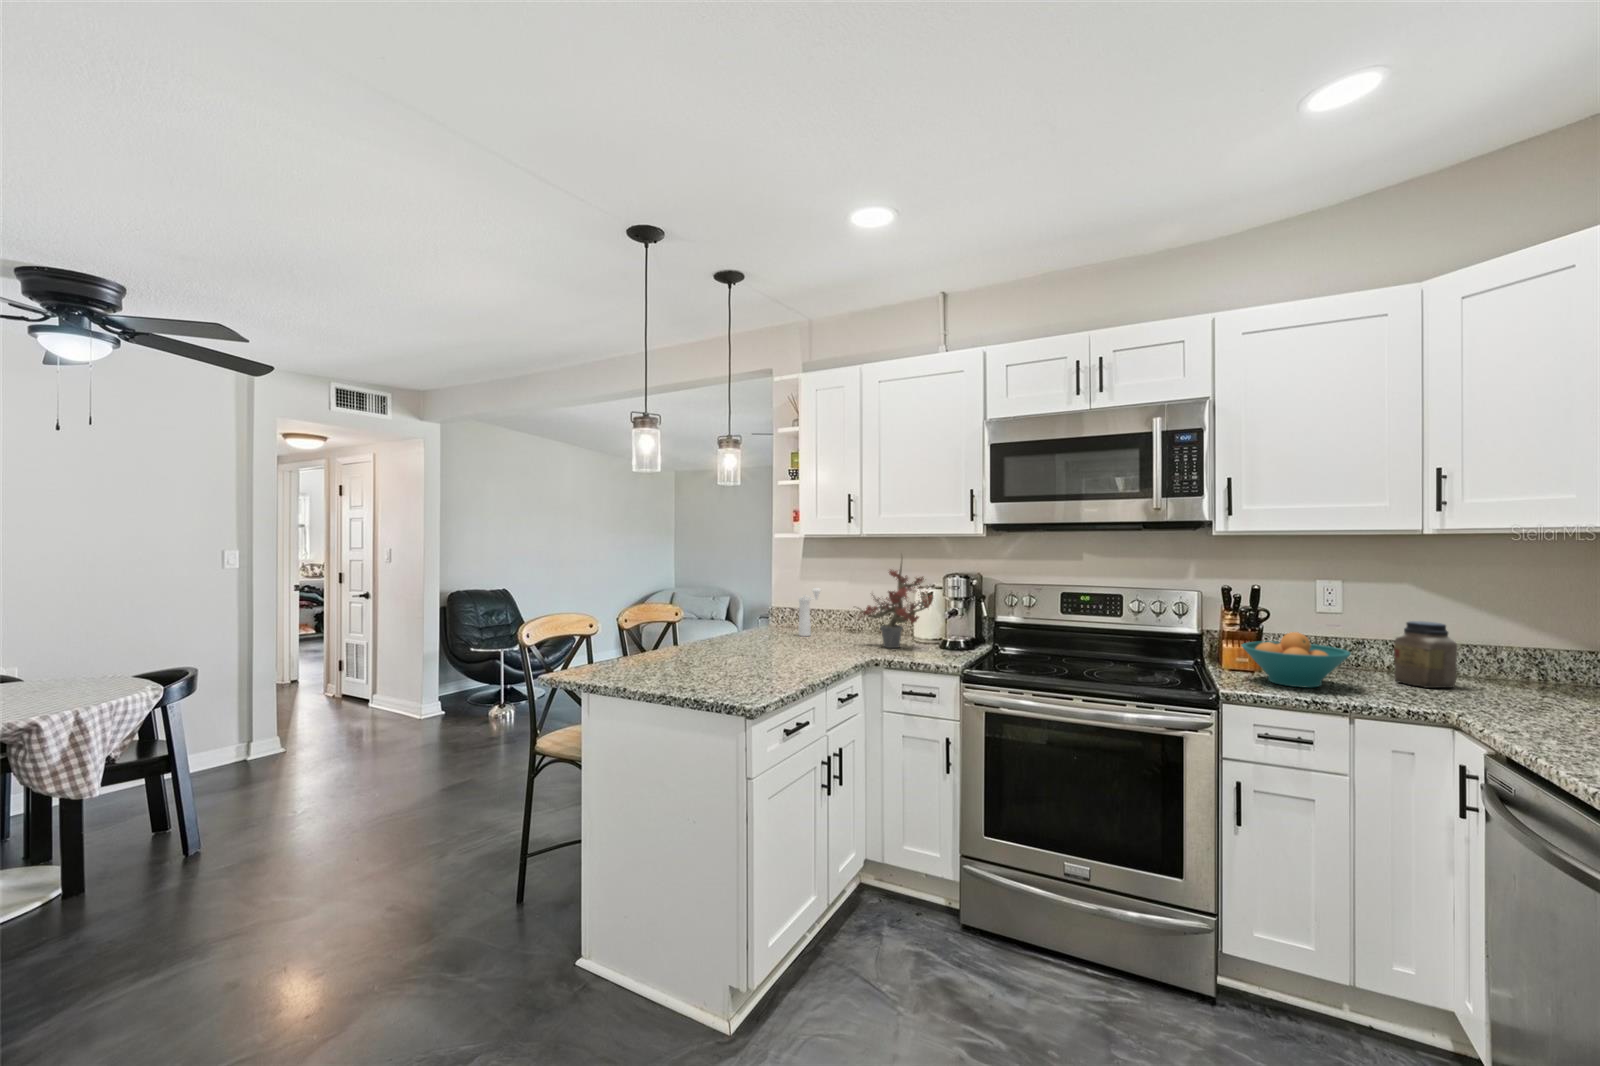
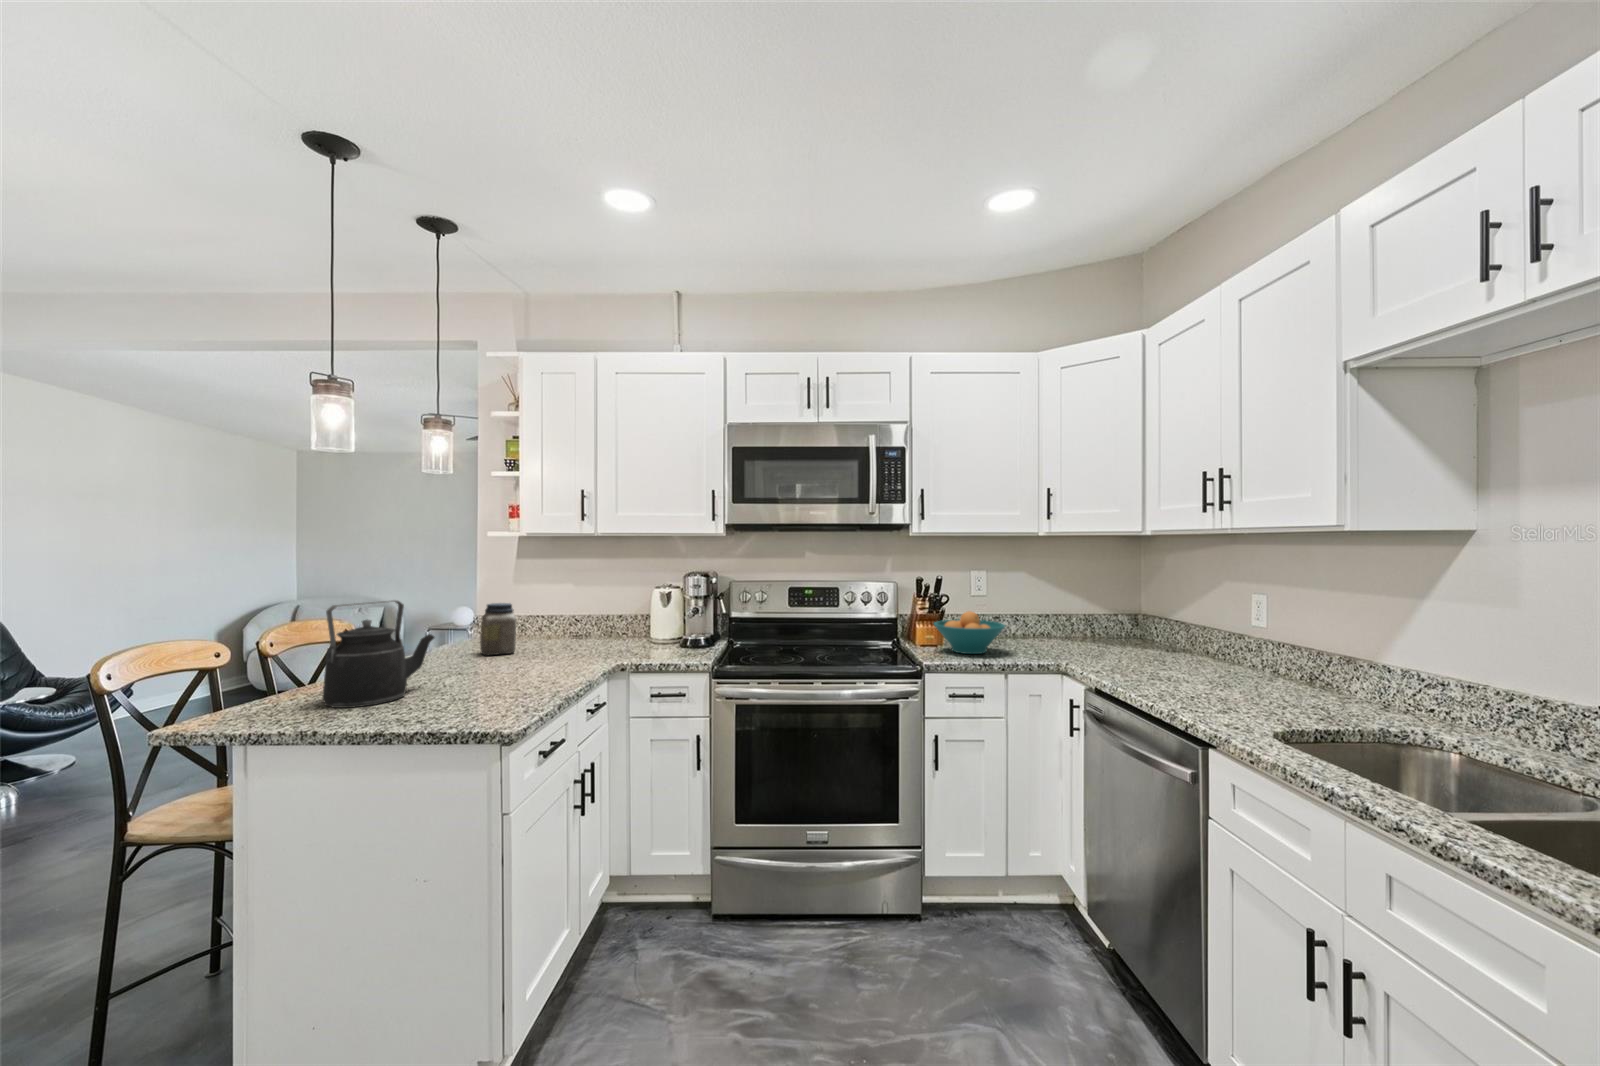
potted plant: present [859,563,931,648] -> none [585,552,678,650]
pepper mill: present [799,588,821,636] -> none [519,591,545,645]
kettle: none [639,592,716,675] -> present [323,600,434,708]
jar: present [1394,621,1457,688] -> present [480,603,516,656]

